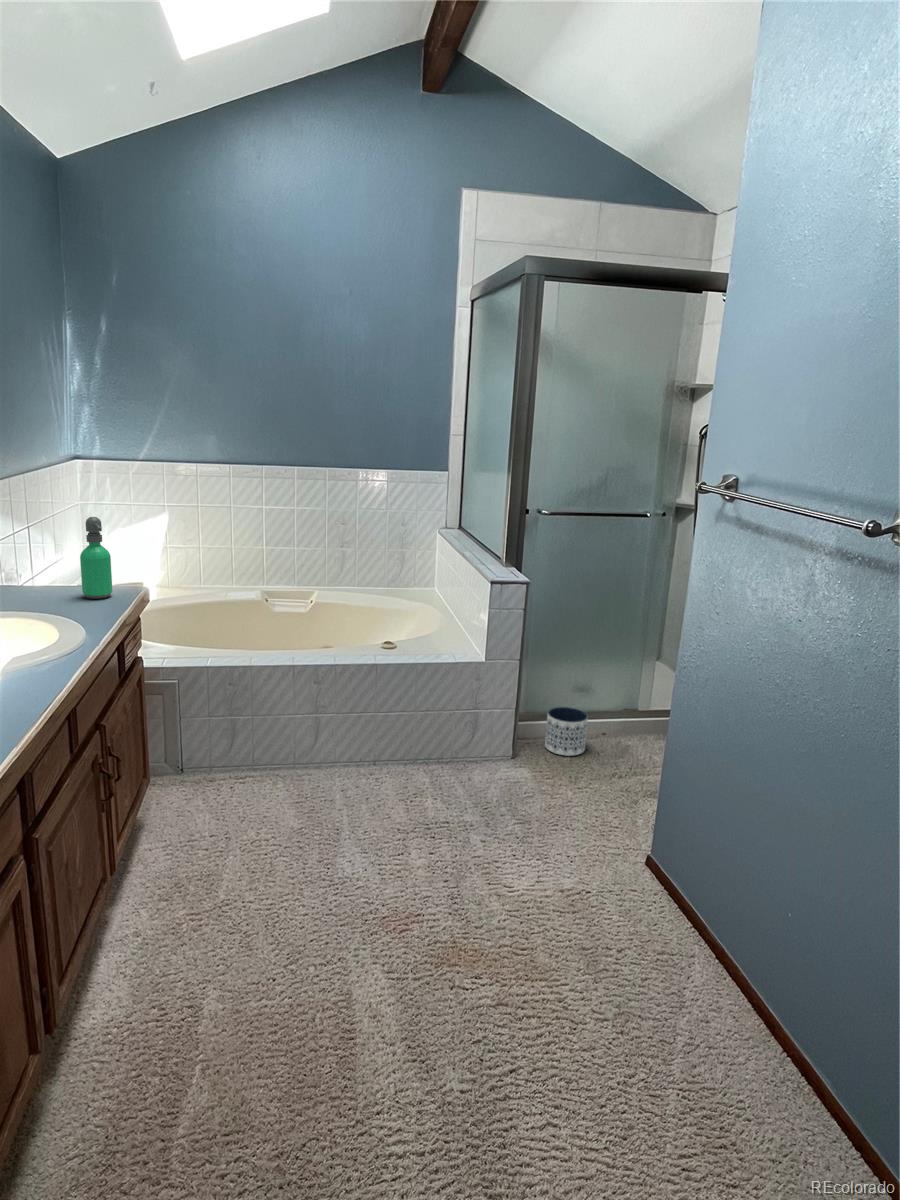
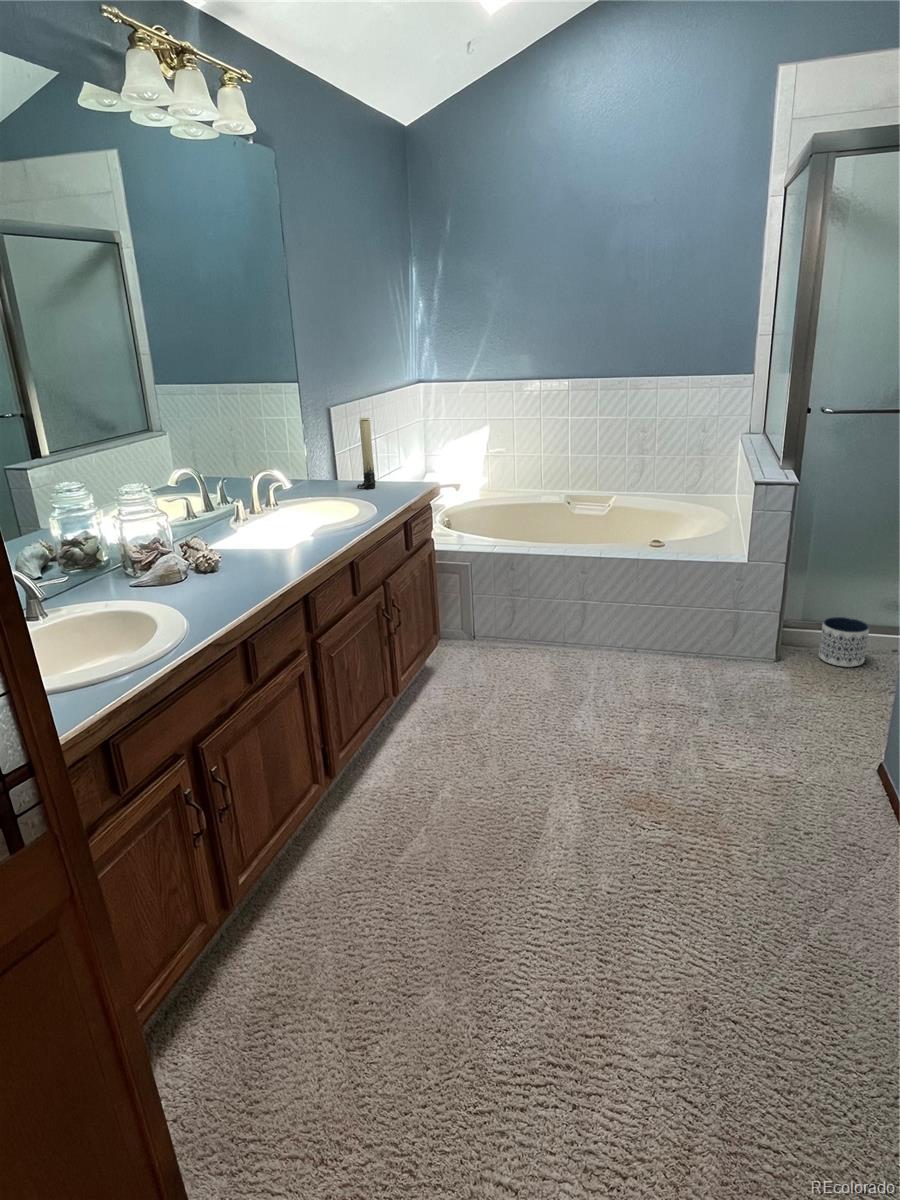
candle: none [32,504,60,596] -> present [357,417,375,489]
soap dispenser: present [80,517,112,599] -> none [387,426,410,491]

